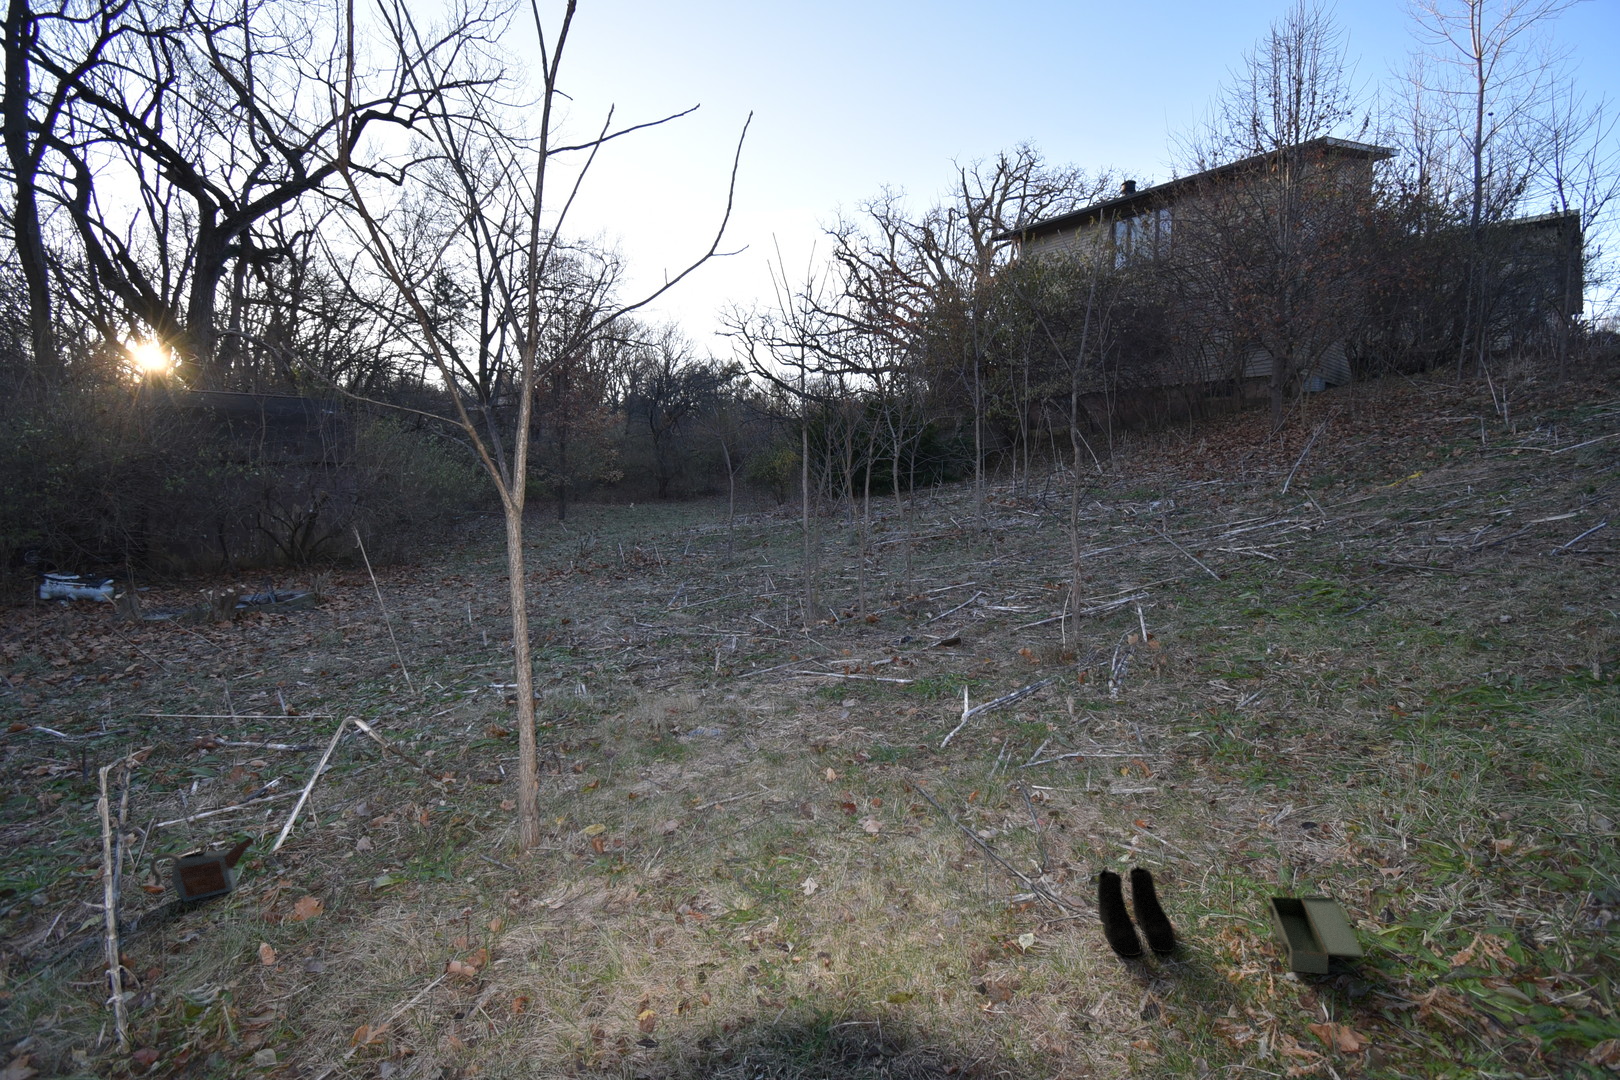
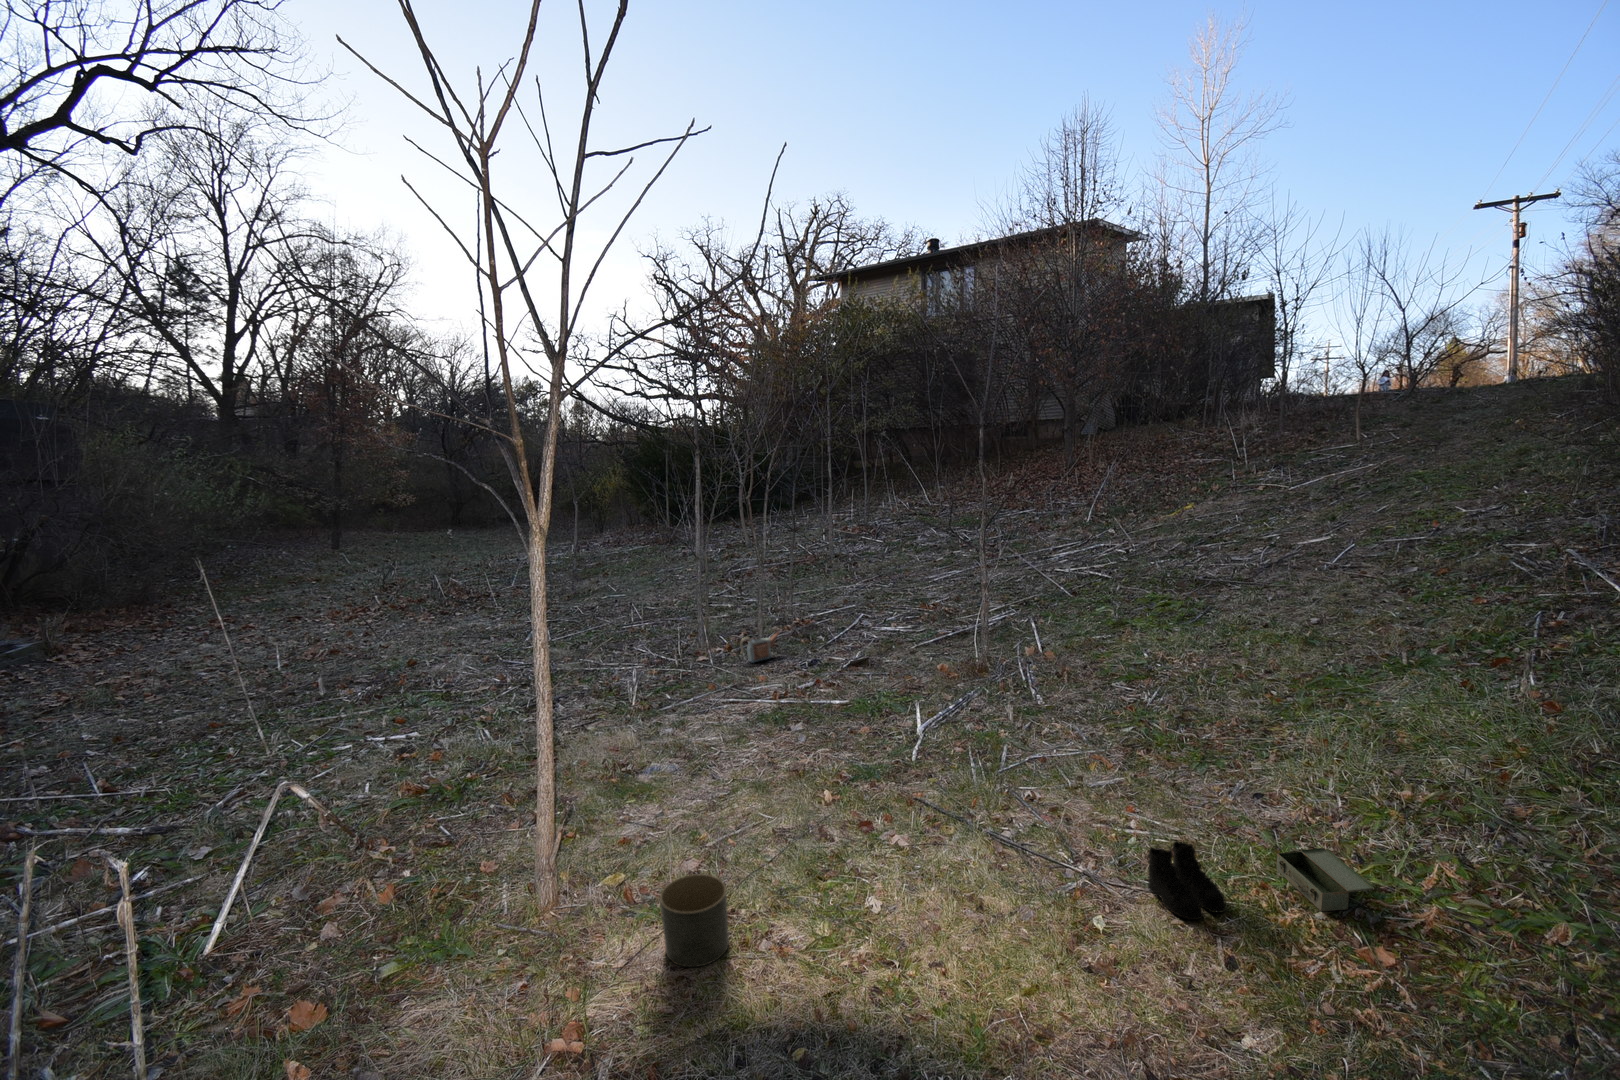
planter: none [593,836,660,920] -> present [660,874,729,967]
watering can: present [150,837,255,901] -> present [740,632,780,663]

